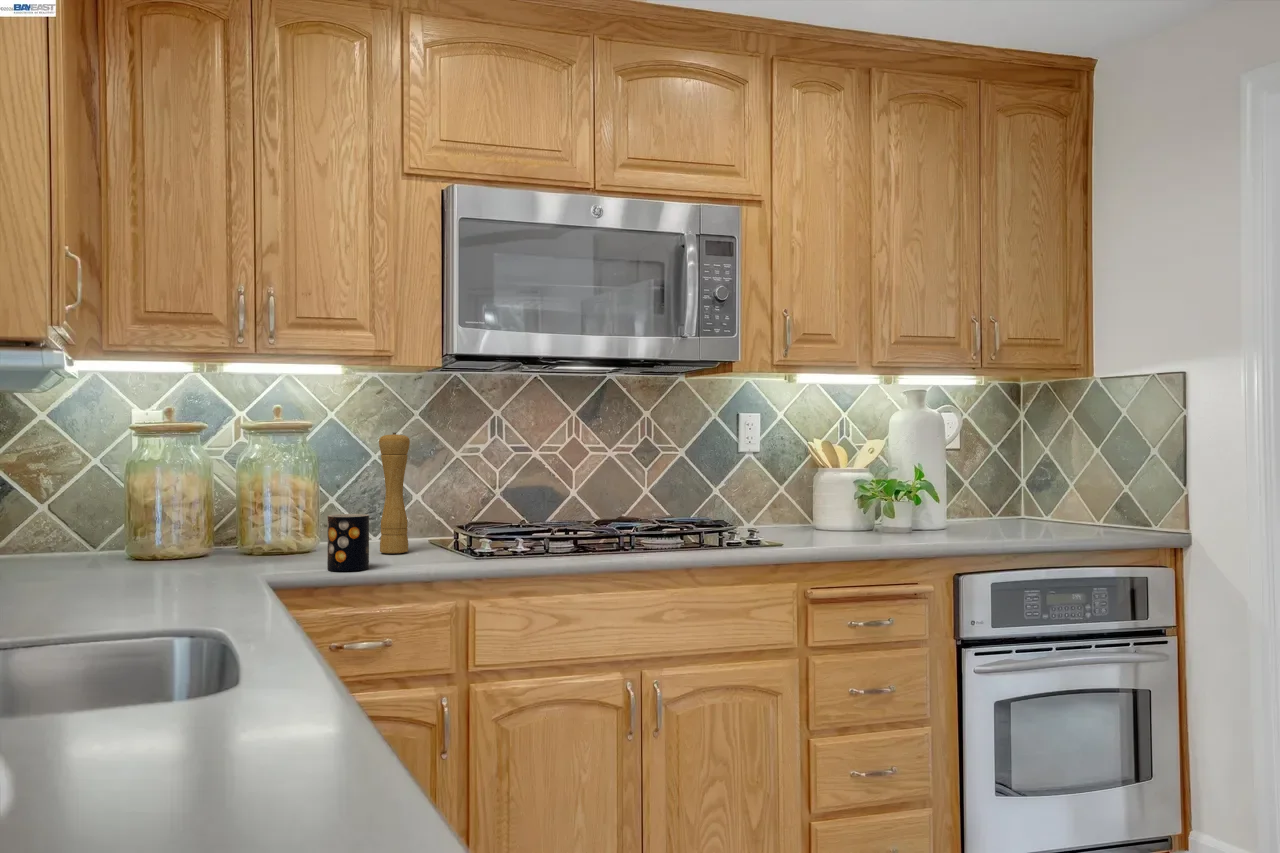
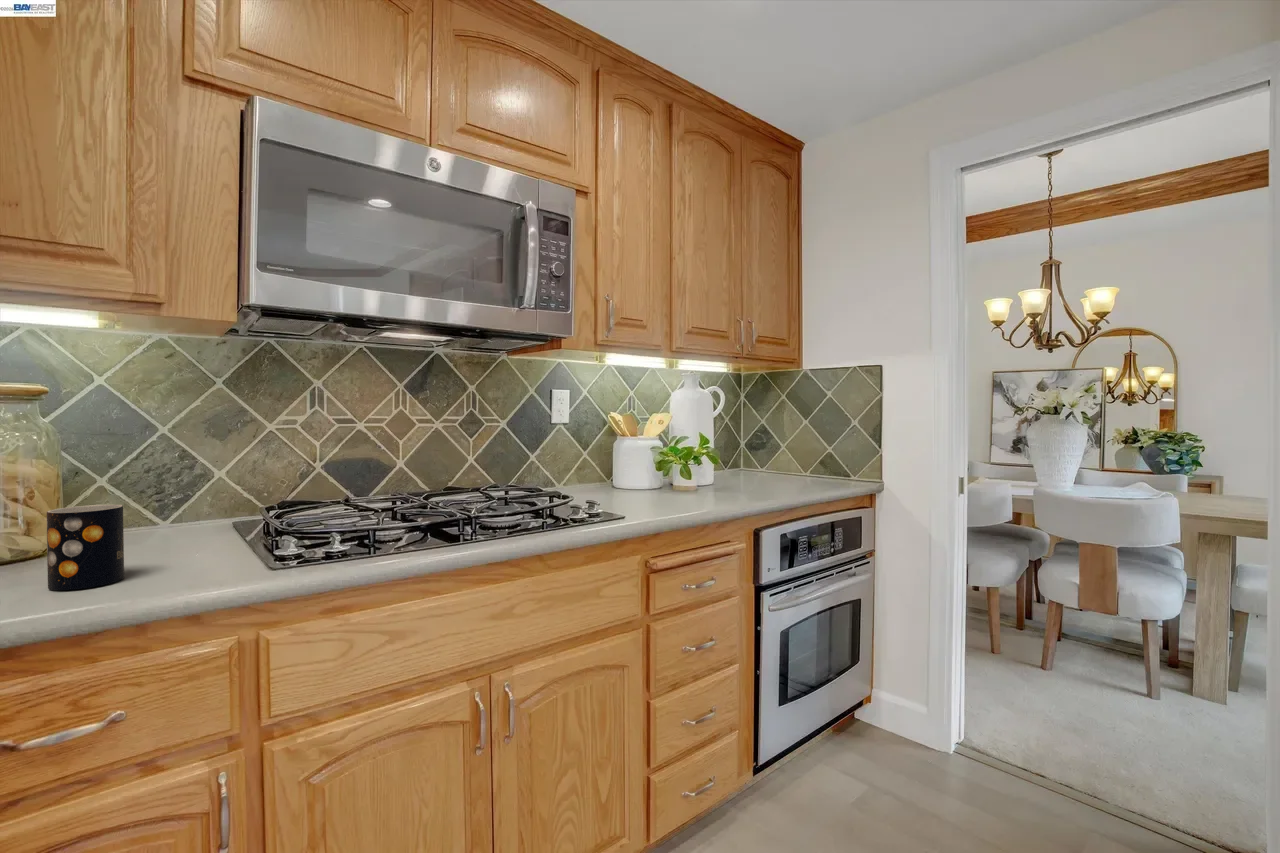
pepper mill: present [379,433,410,553] -> none [155,399,201,545]

